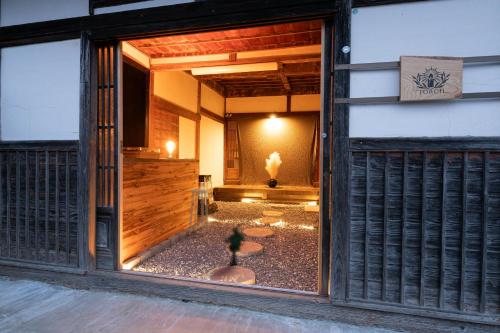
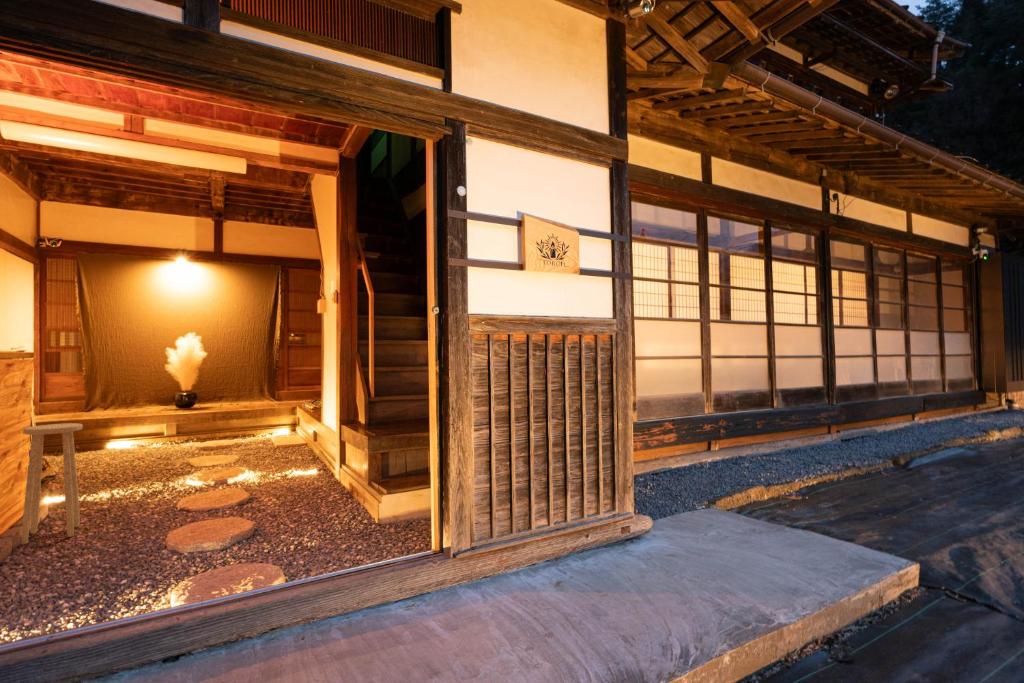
decorative plant: present [224,224,245,265] -> none [181,482,236,571]

